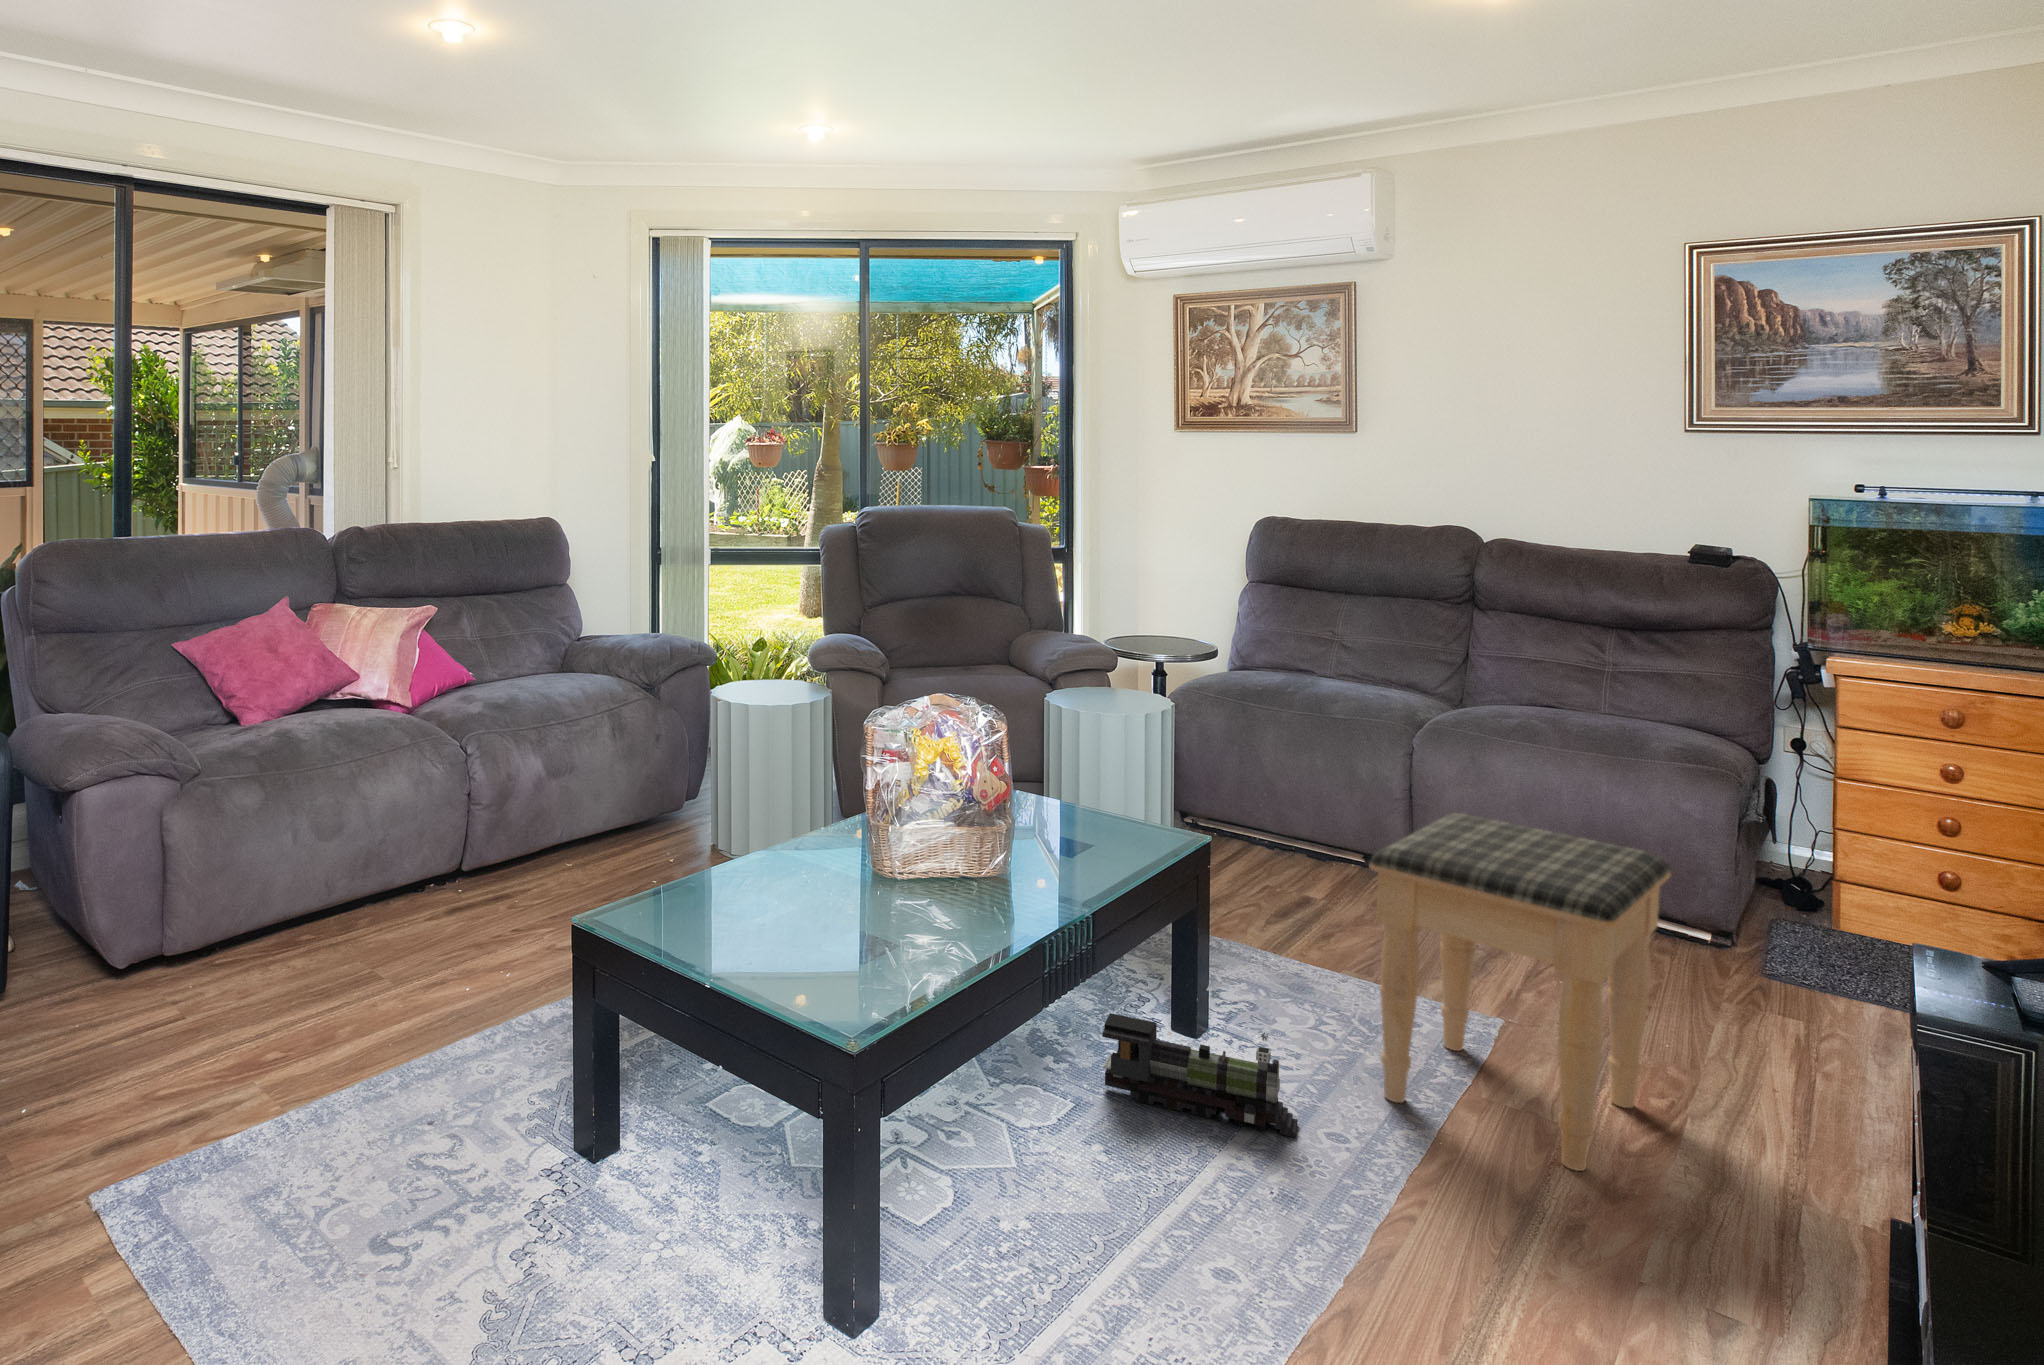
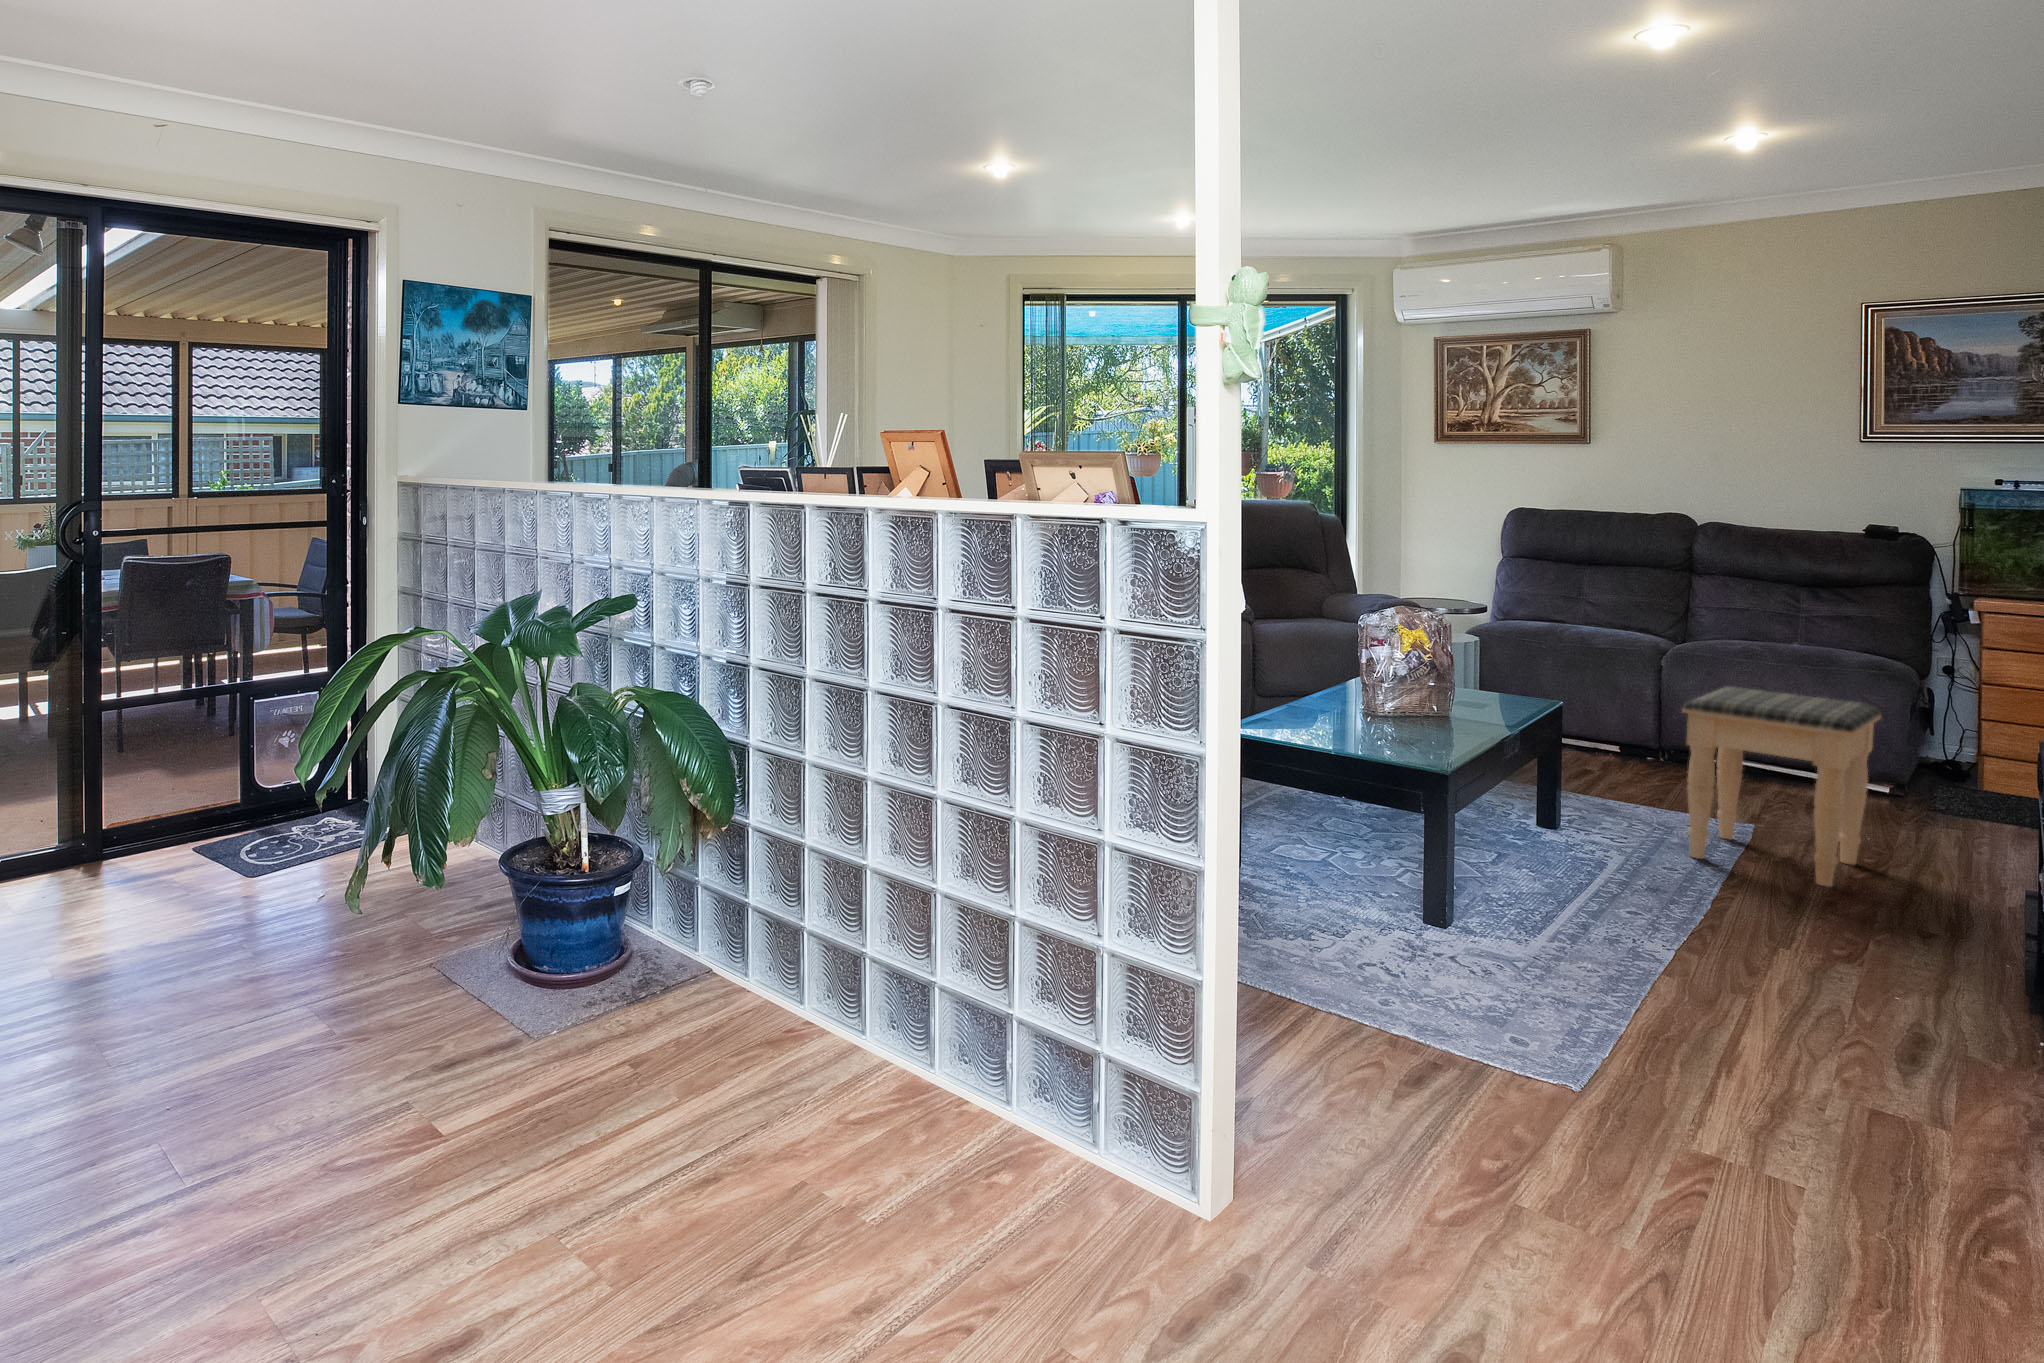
toy train: present [1102,1013,1298,1138] -> none [1507,803,1642,870]

